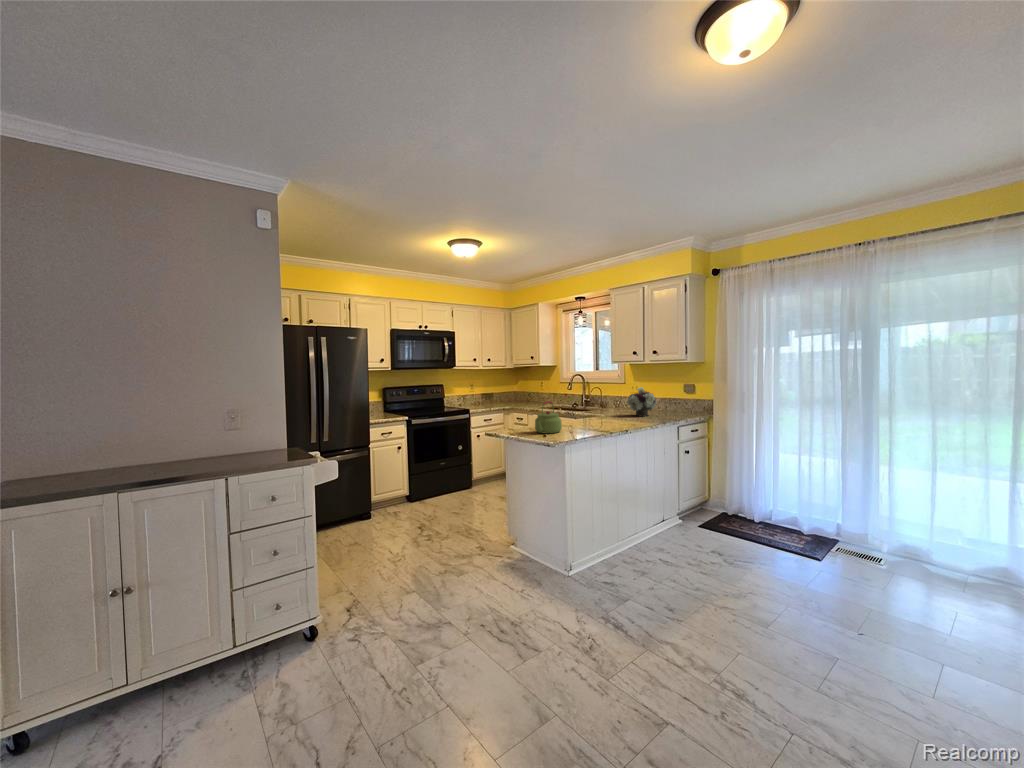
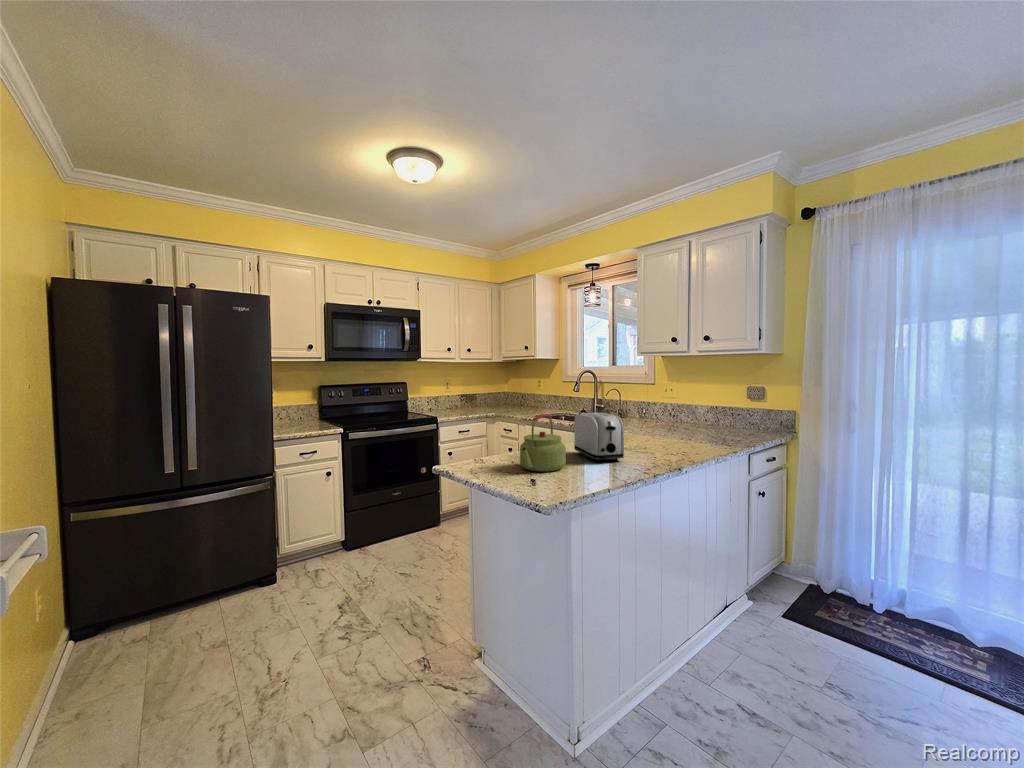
flower arrangement: present [627,387,656,416] -> none [660,390,705,433]
toaster: none [567,401,596,430] -> present [574,413,624,462]

